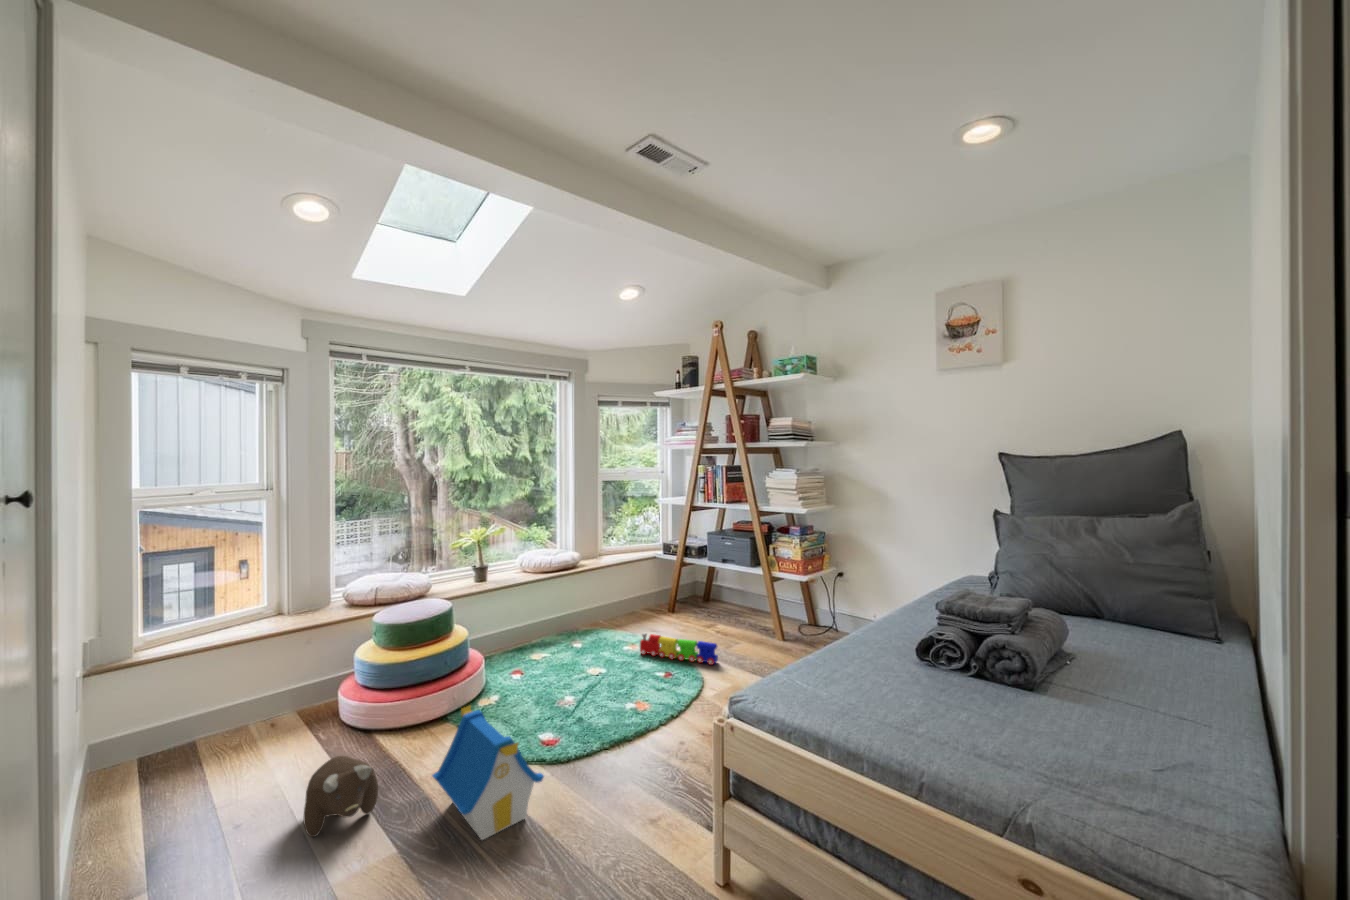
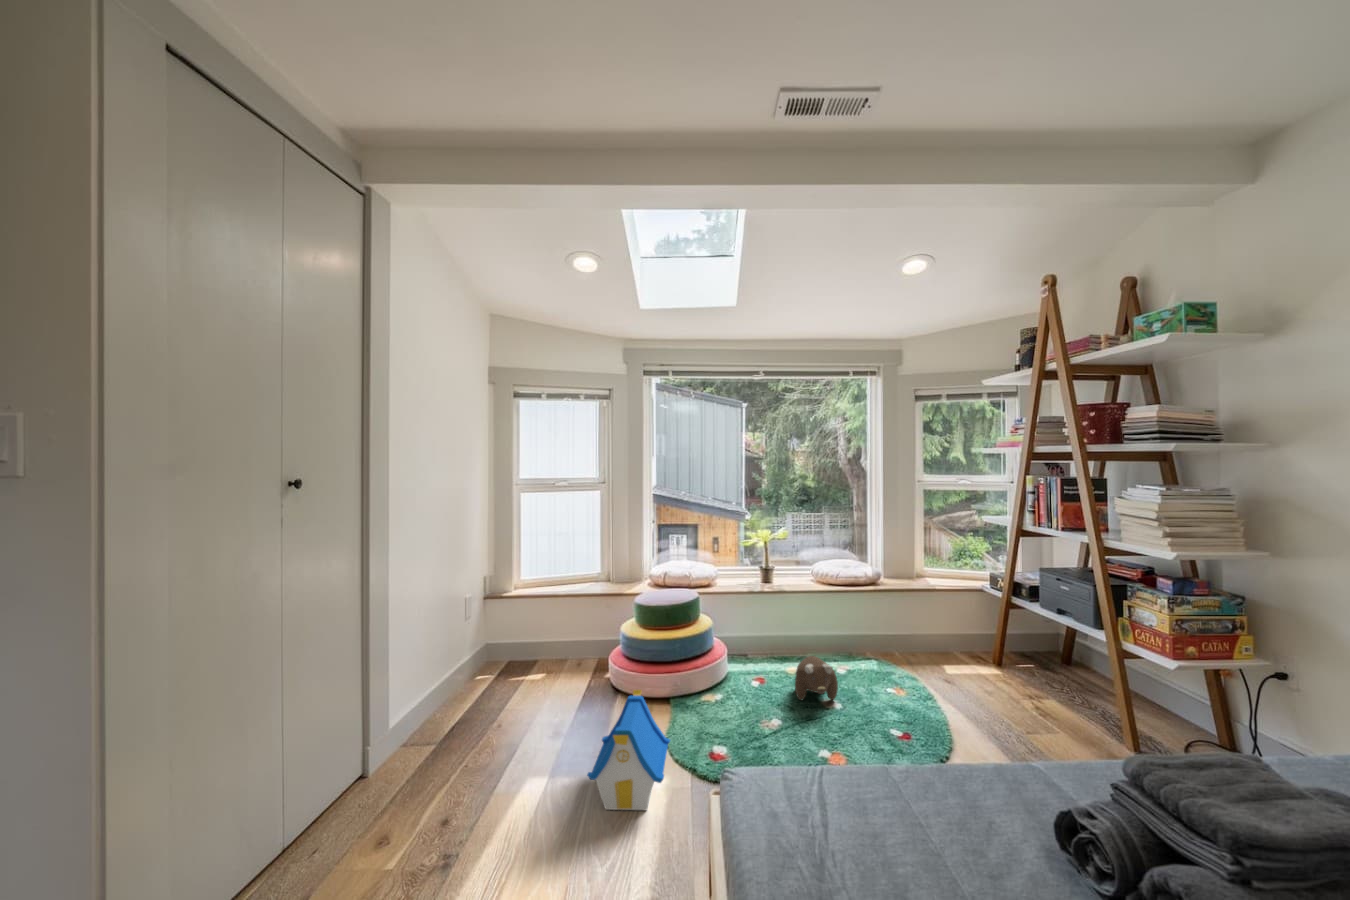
toy train: present [640,633,718,665] -> none [896,676,989,745]
plush toy: present [304,756,378,837] -> present [795,656,838,700]

